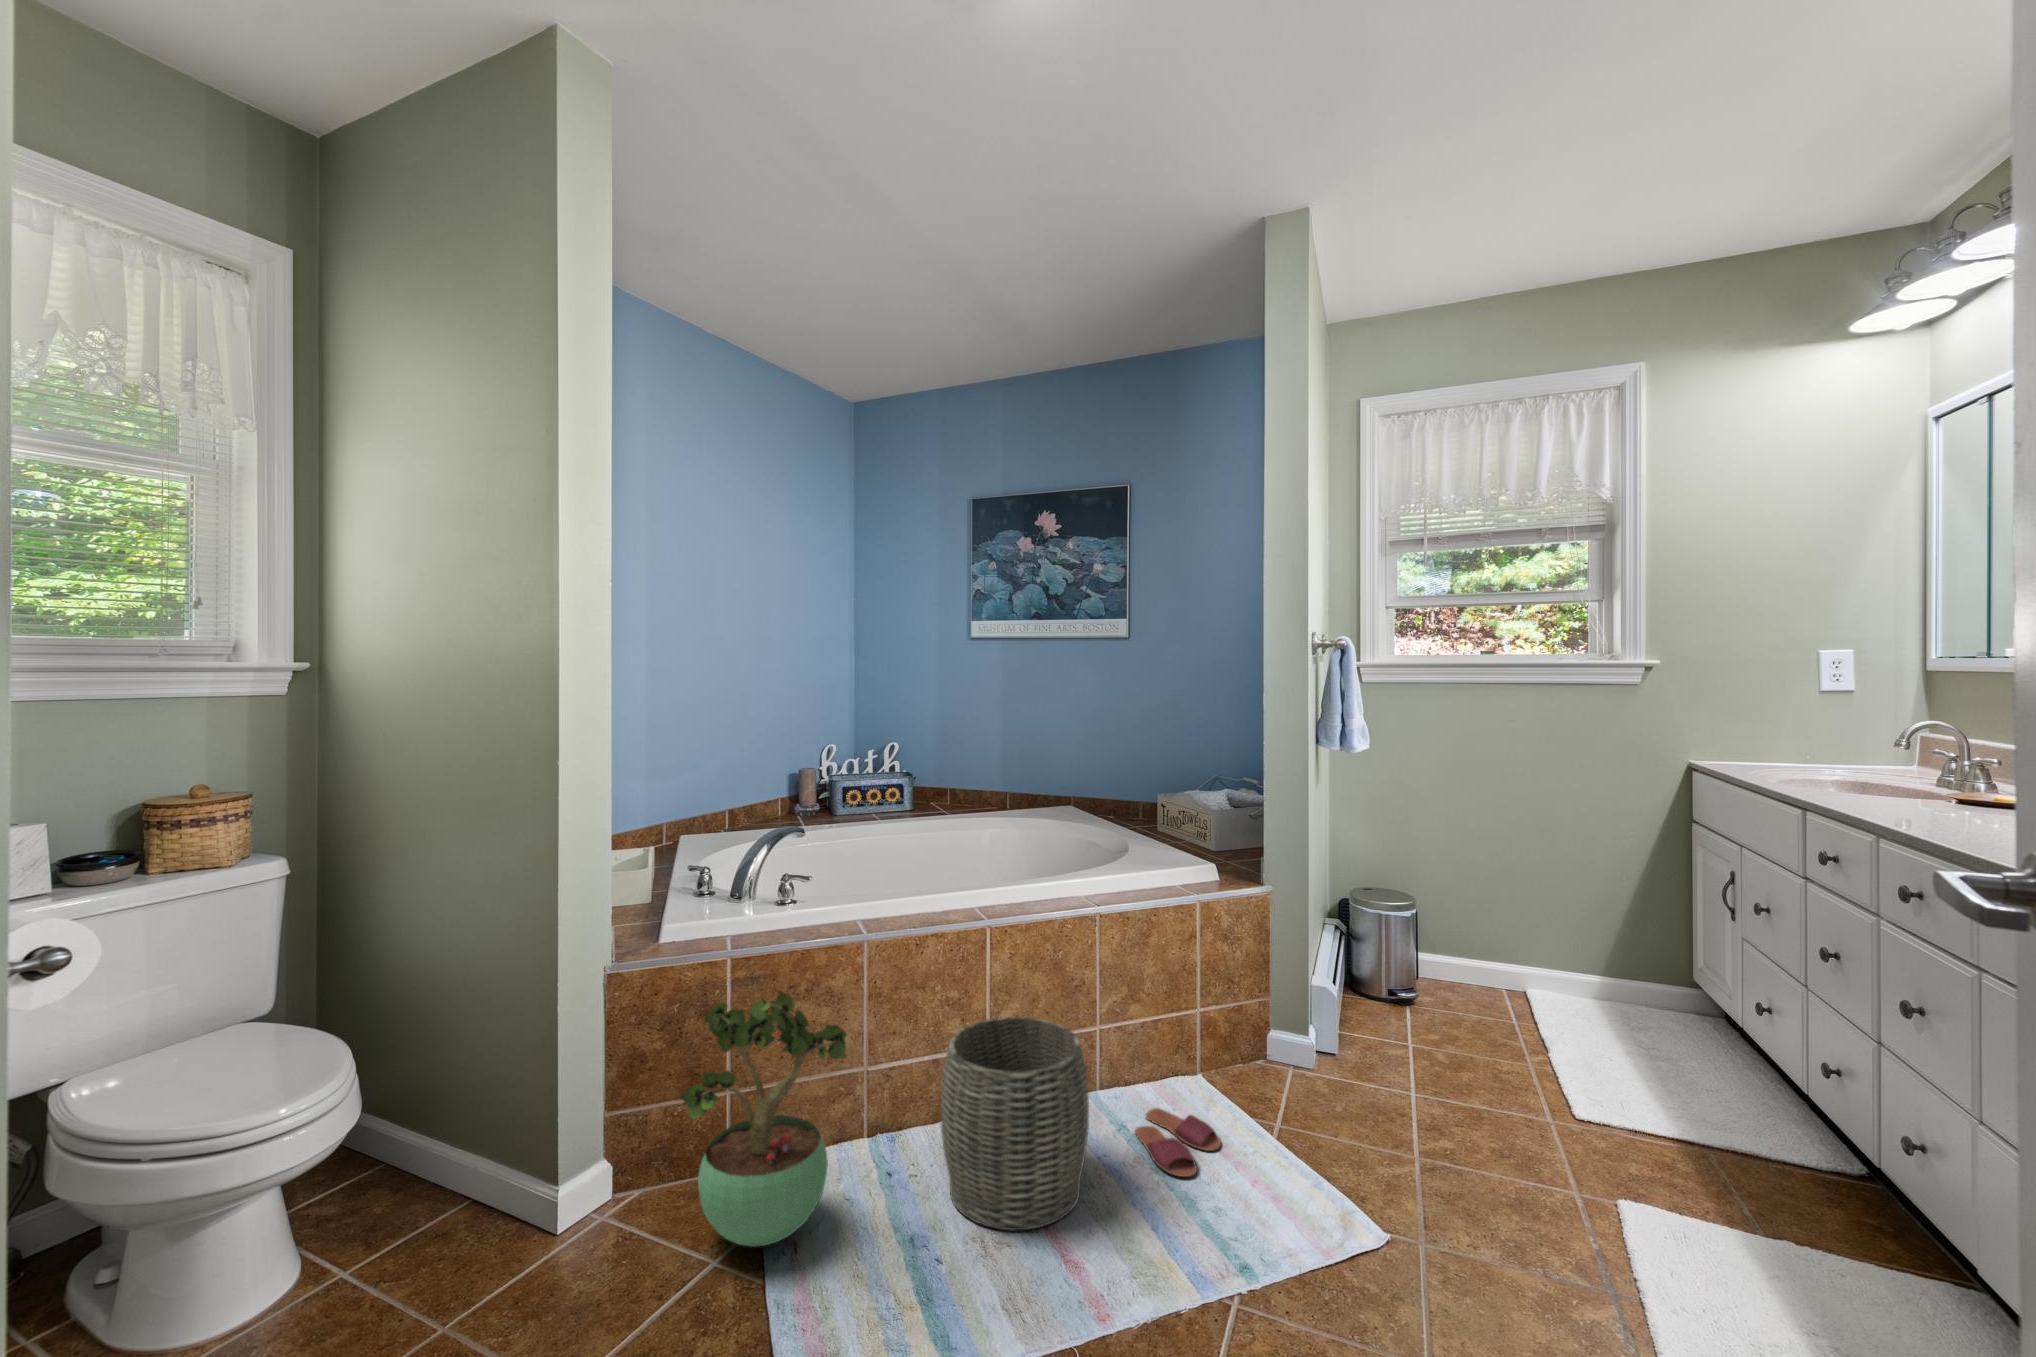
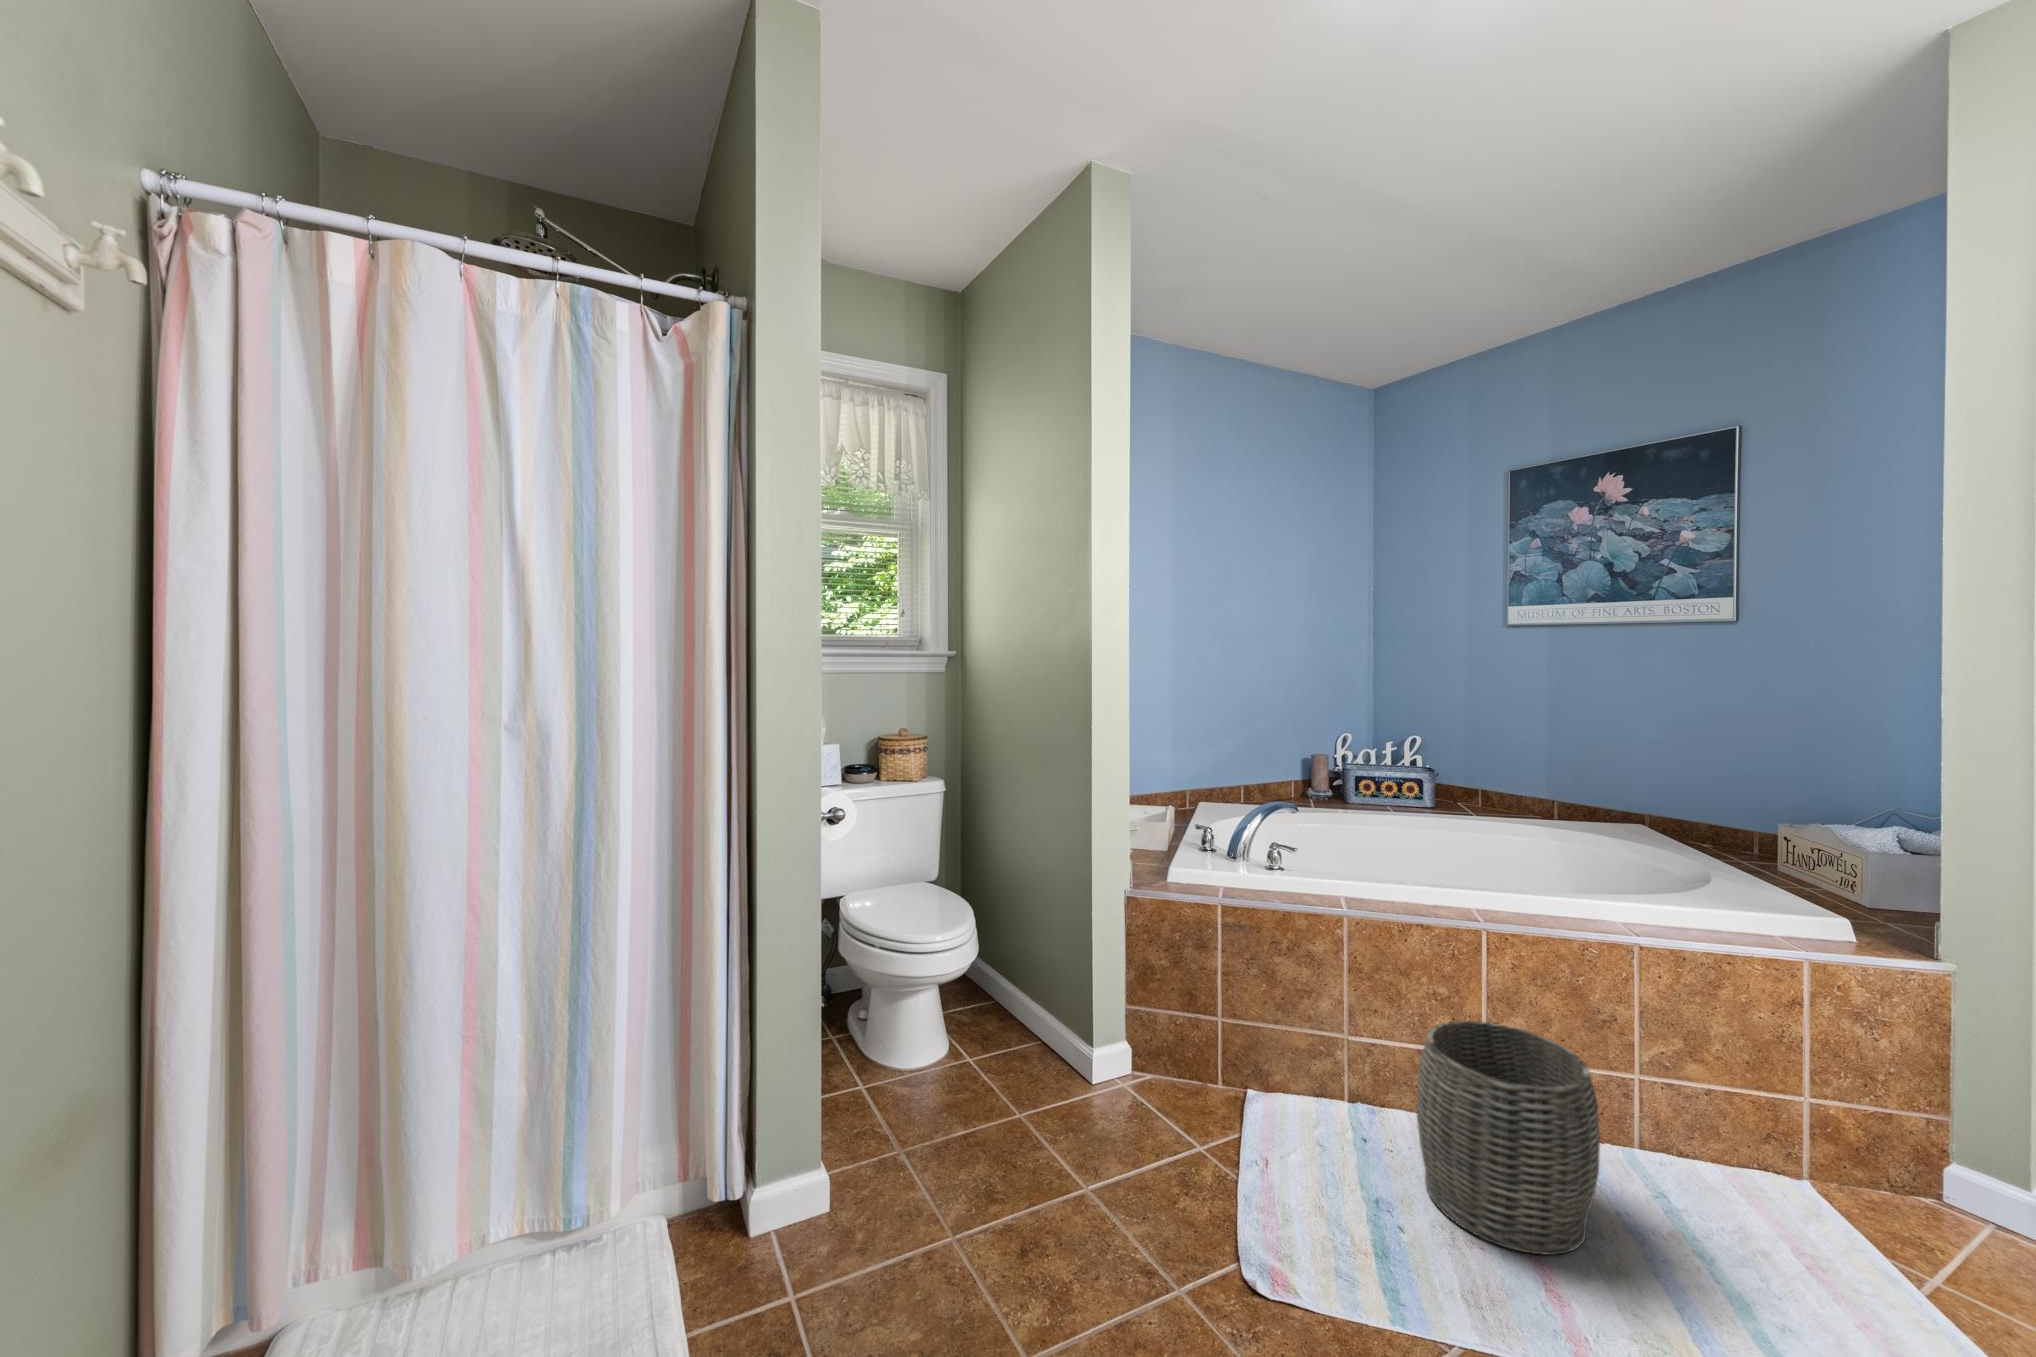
potted plant: present [680,991,848,1247] -> none [1173,938,1318,1157]
slippers: present [1135,1108,1221,1177] -> none [1679,1187,1818,1282]

